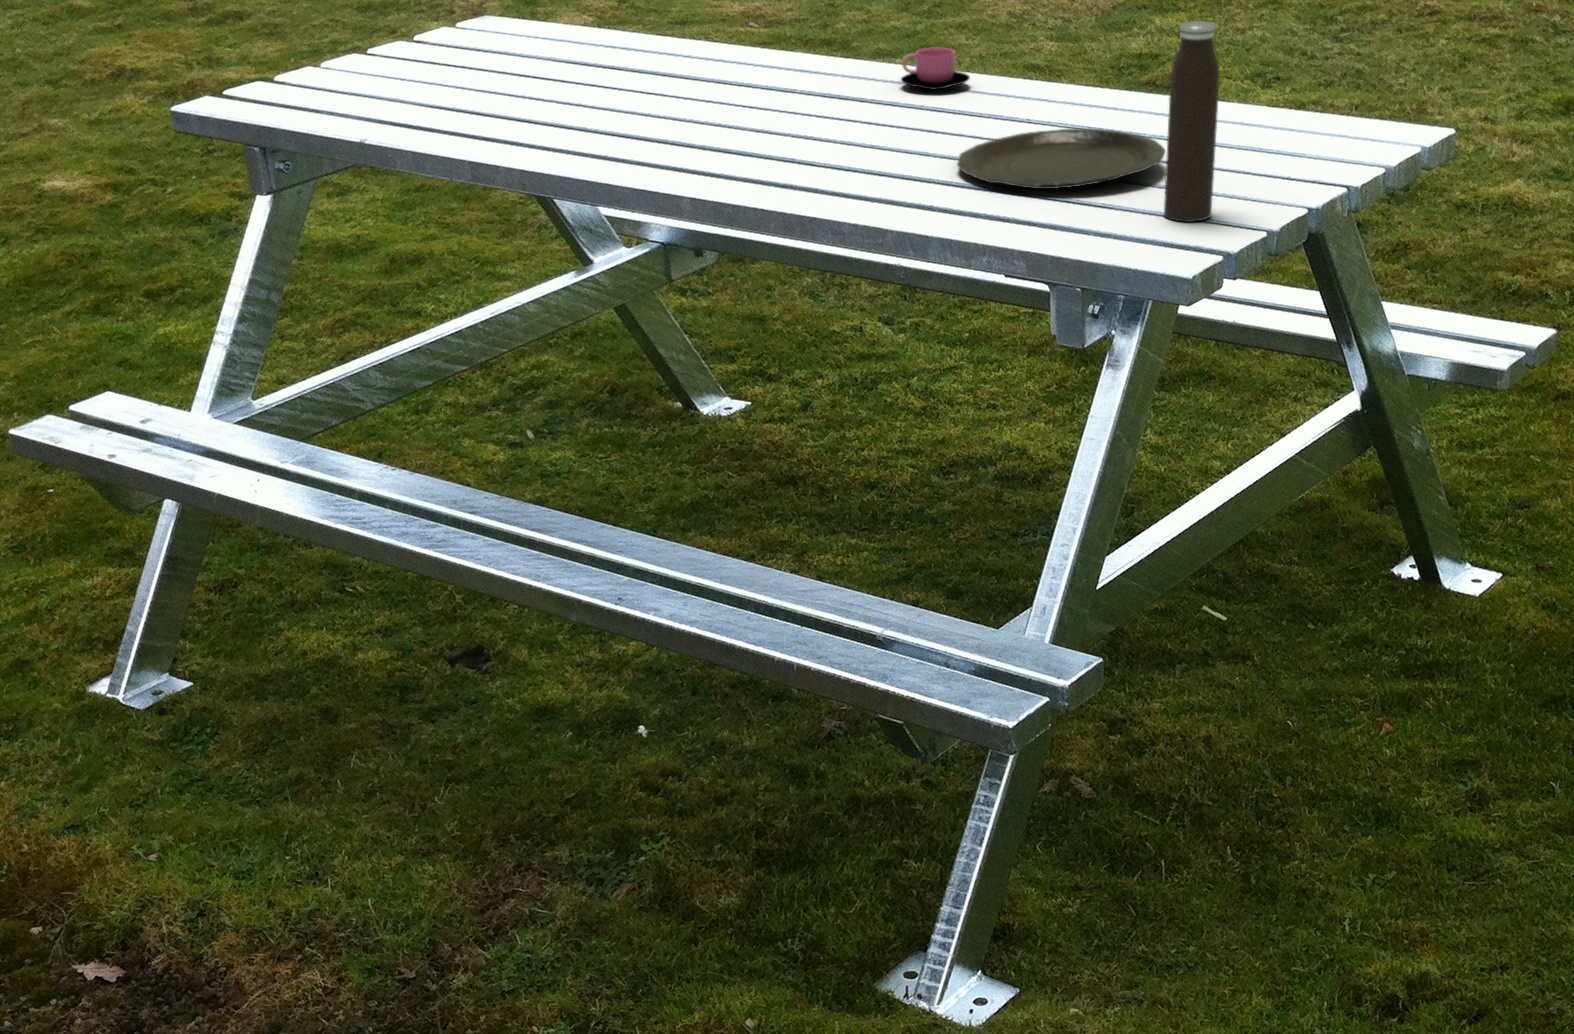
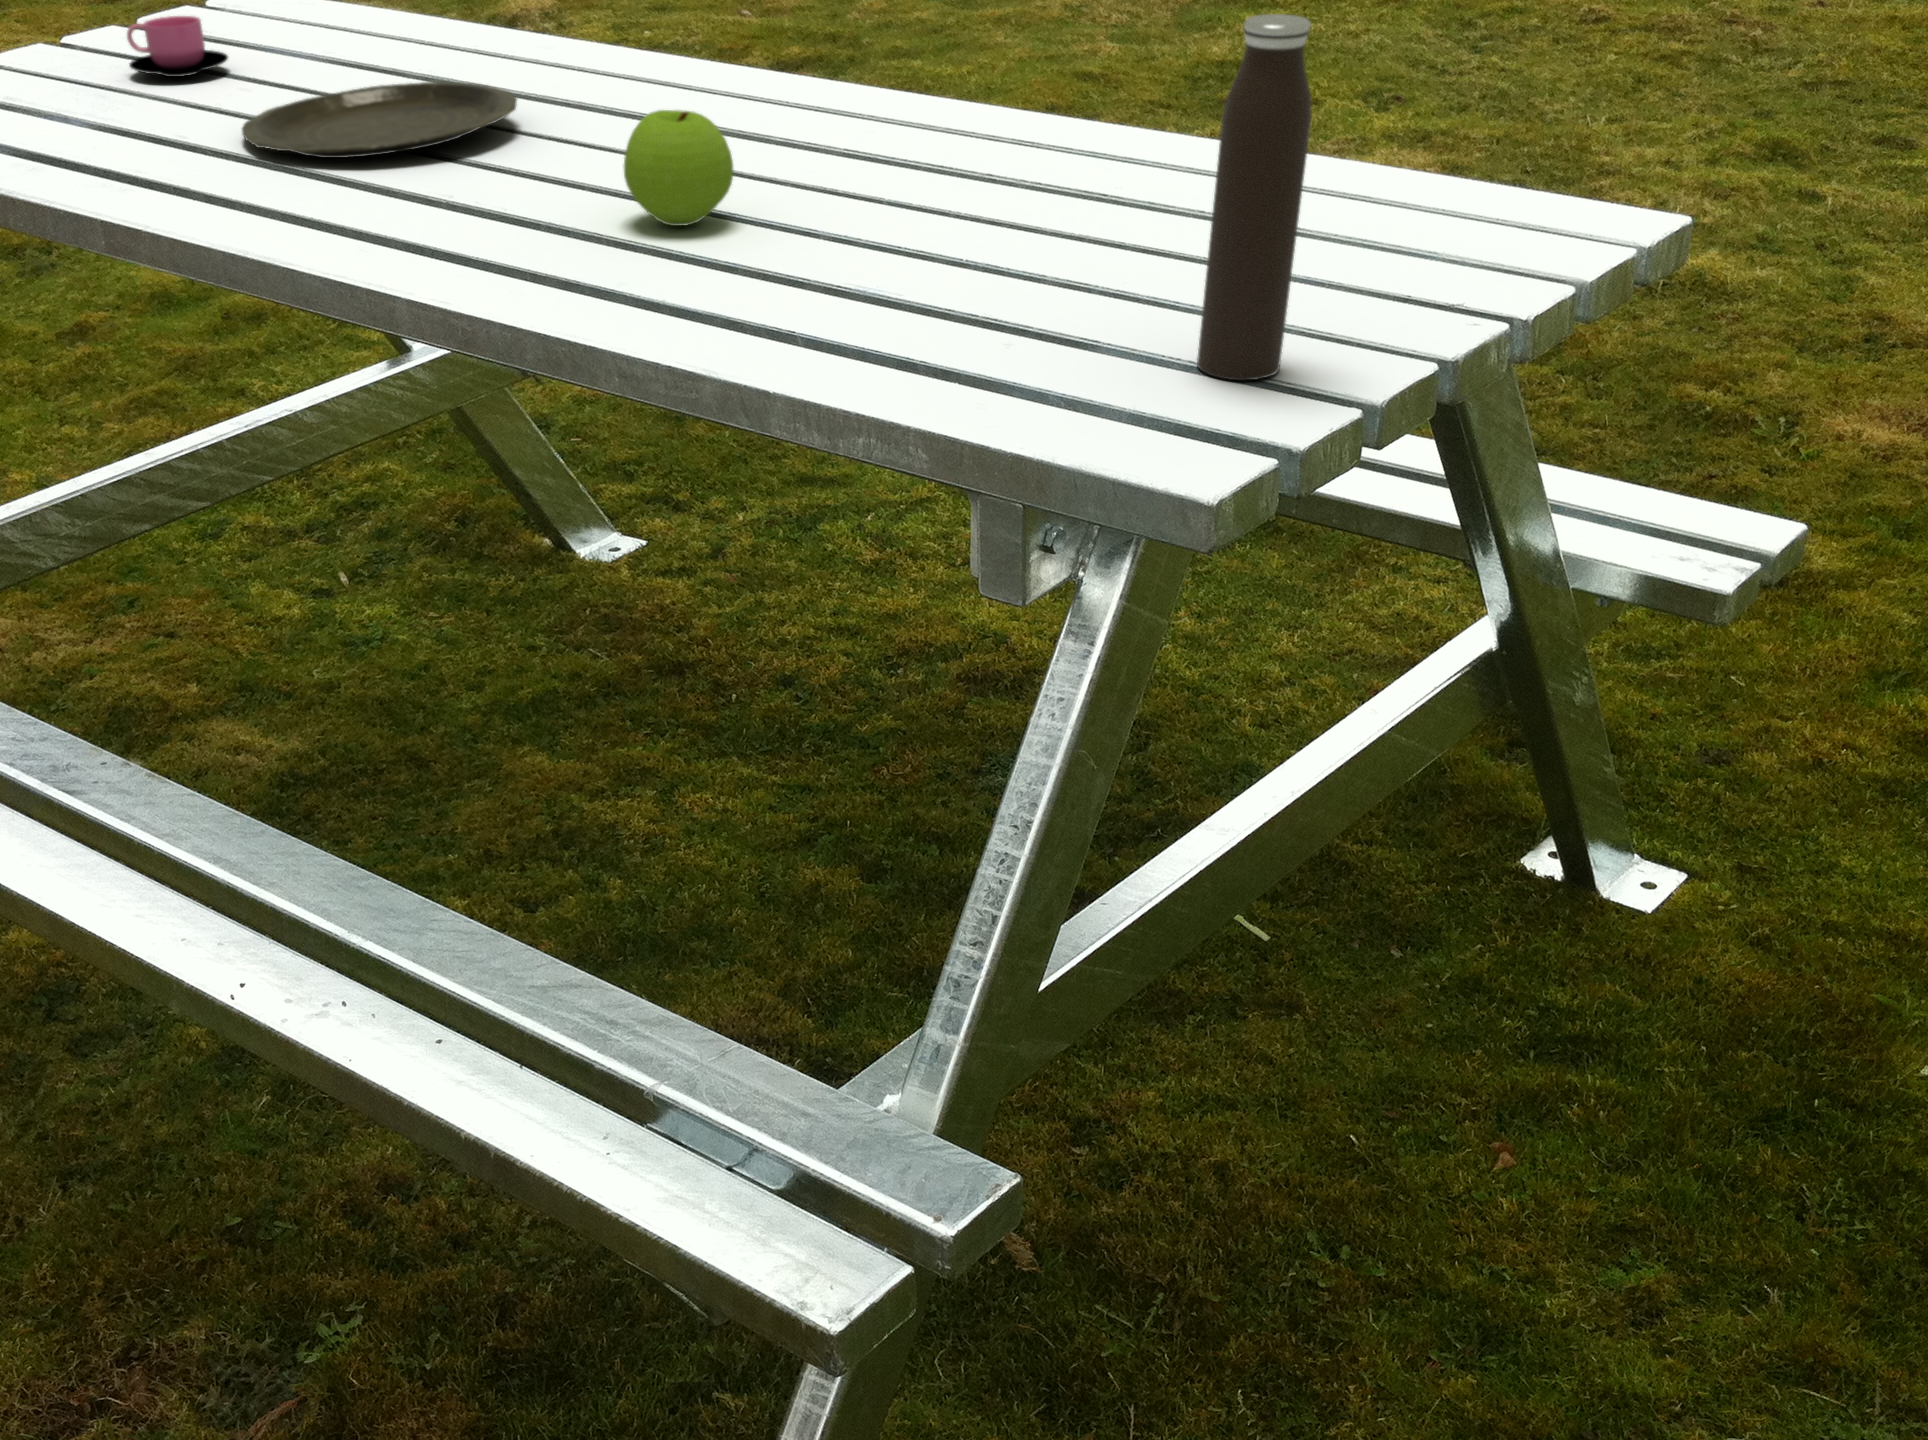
cup: present [901,48,970,89] -> present [127,16,228,77]
apple: none [802,85,870,153] -> present [624,110,733,226]
plate: present [957,128,1166,189] -> present [242,81,517,158]

